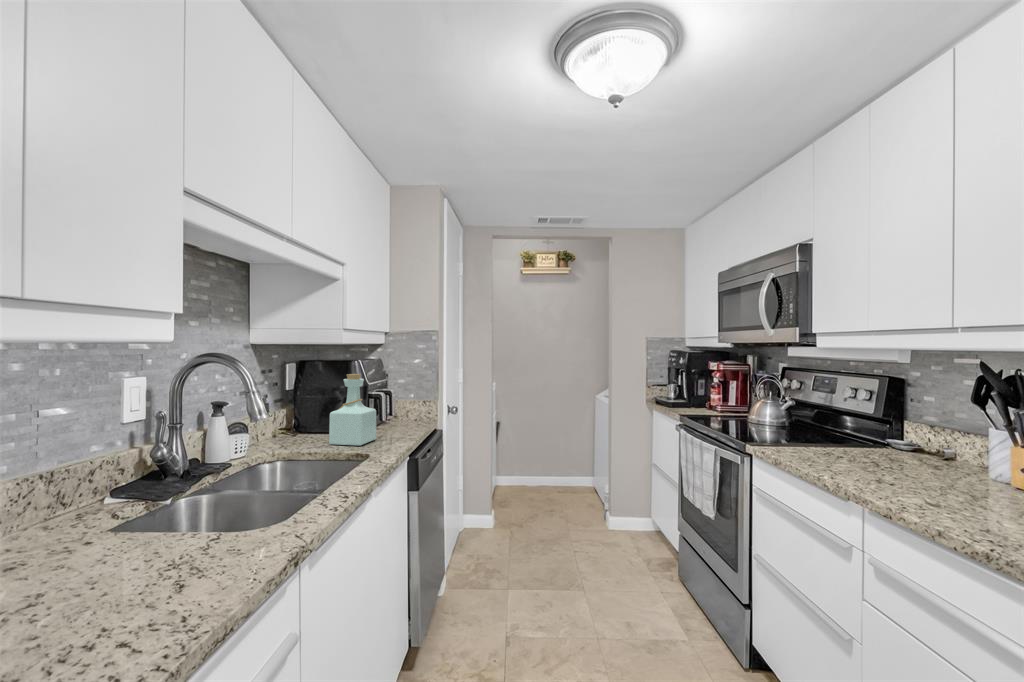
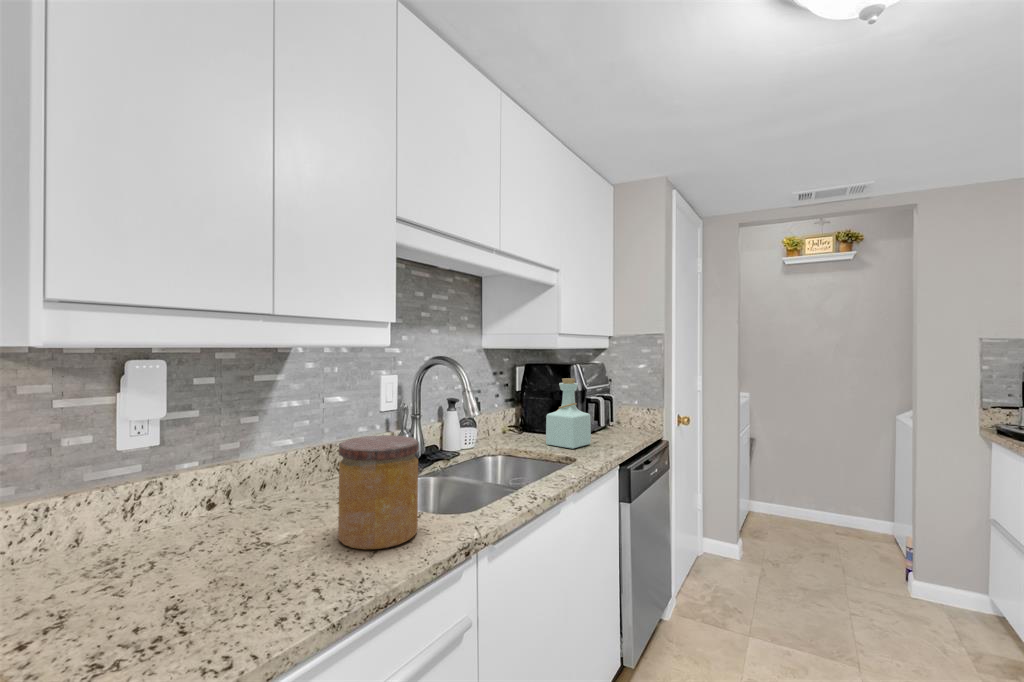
jar: none [115,446,229,589] -> present [338,435,419,549]

